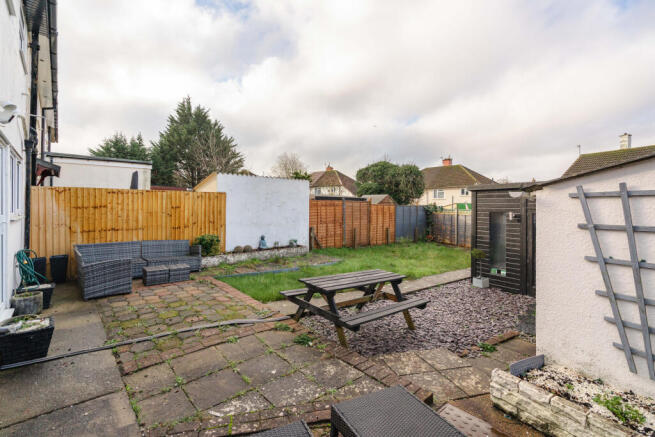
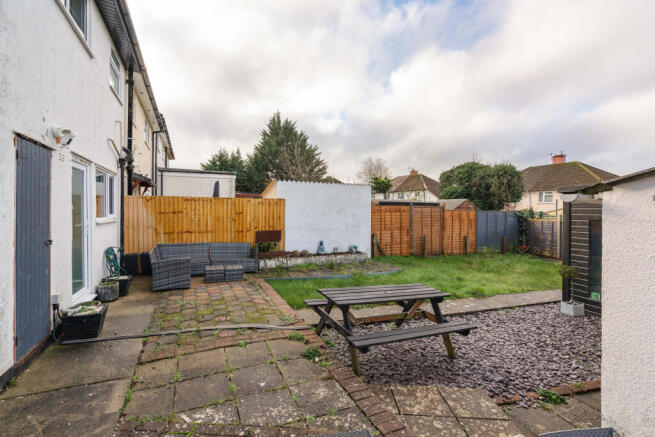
bench: none [196,226,238,272] -> present [255,230,294,274]

